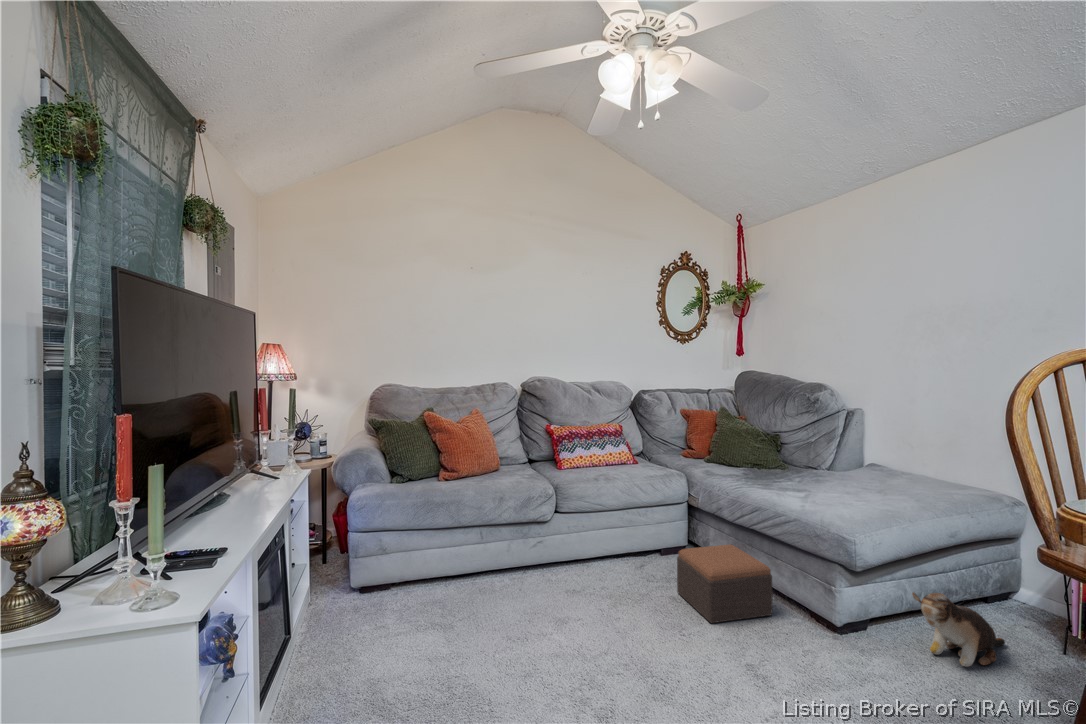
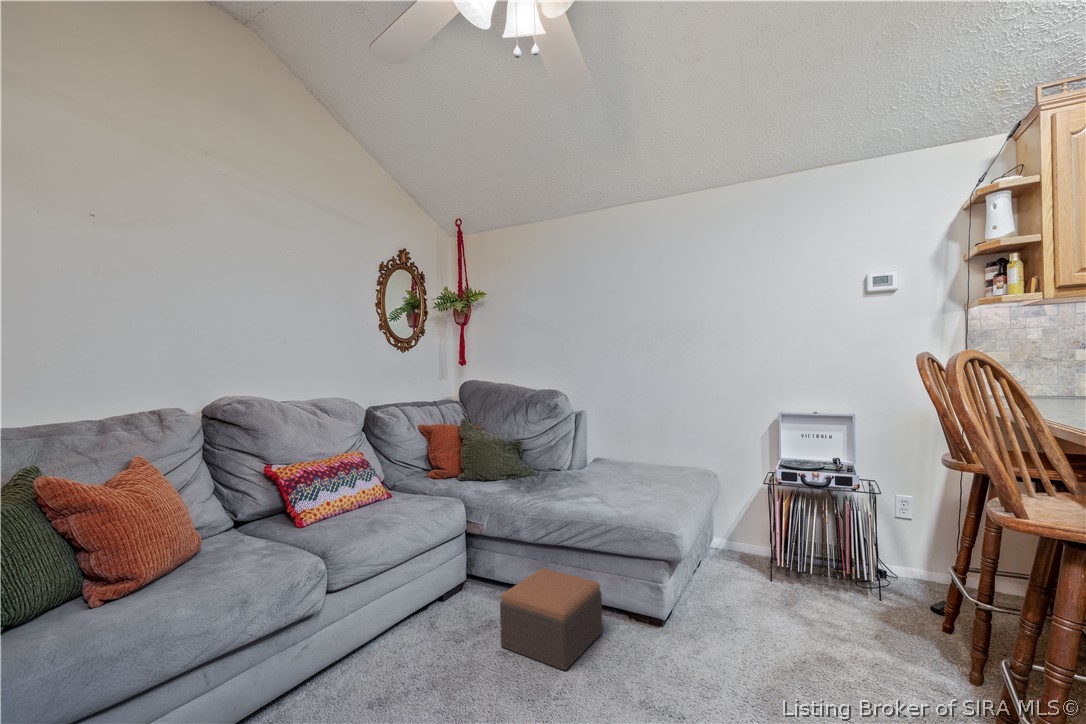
plush toy: present [912,592,1005,667] -> none [716,561,757,618]

